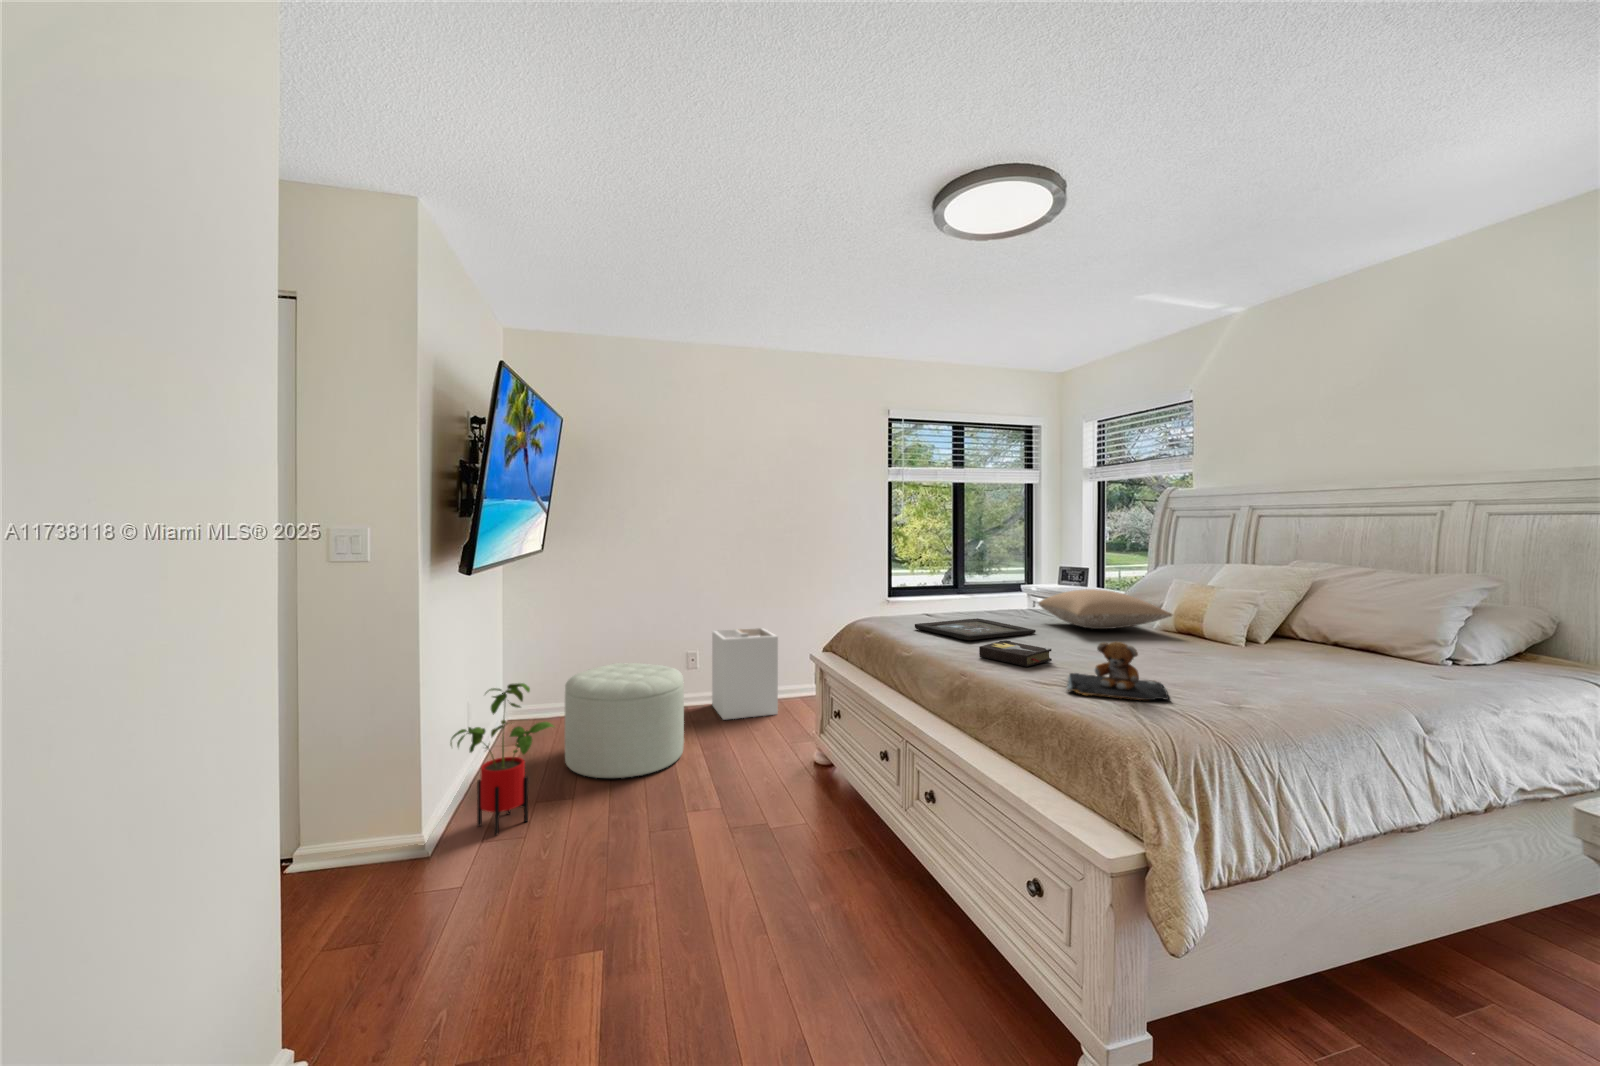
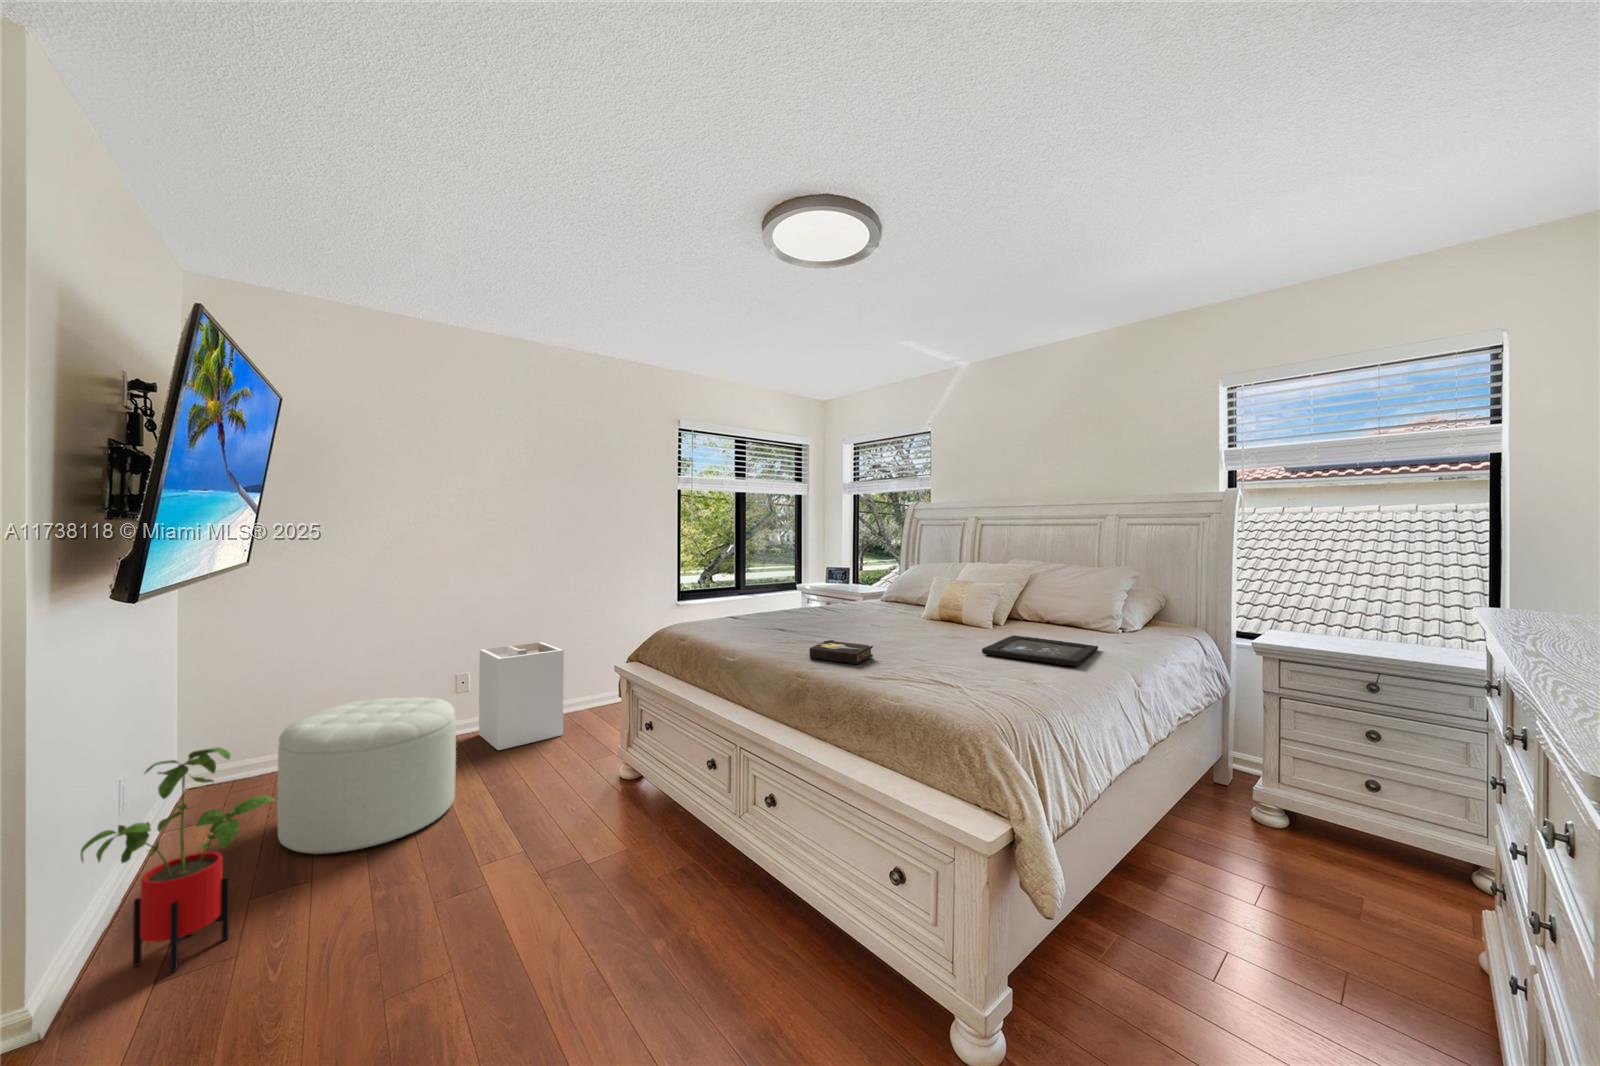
pillow: present [1039,589,1172,629] -> none [834,588,944,623]
tray: present [915,618,1036,640] -> present [982,635,1098,666]
teddy bear: present [1066,642,1170,700] -> none [896,636,988,687]

